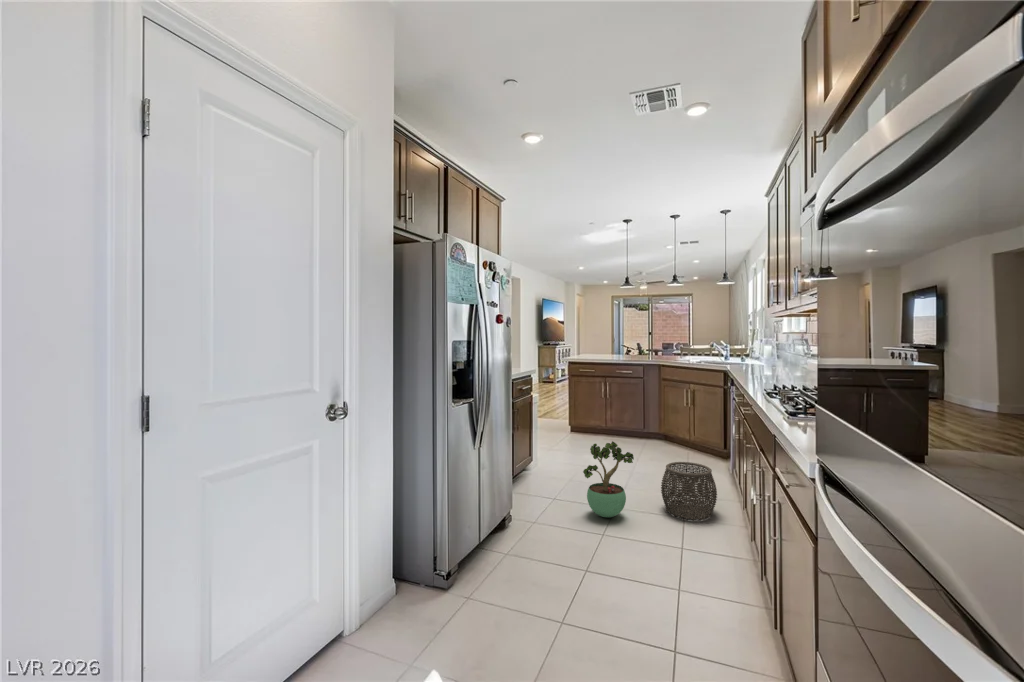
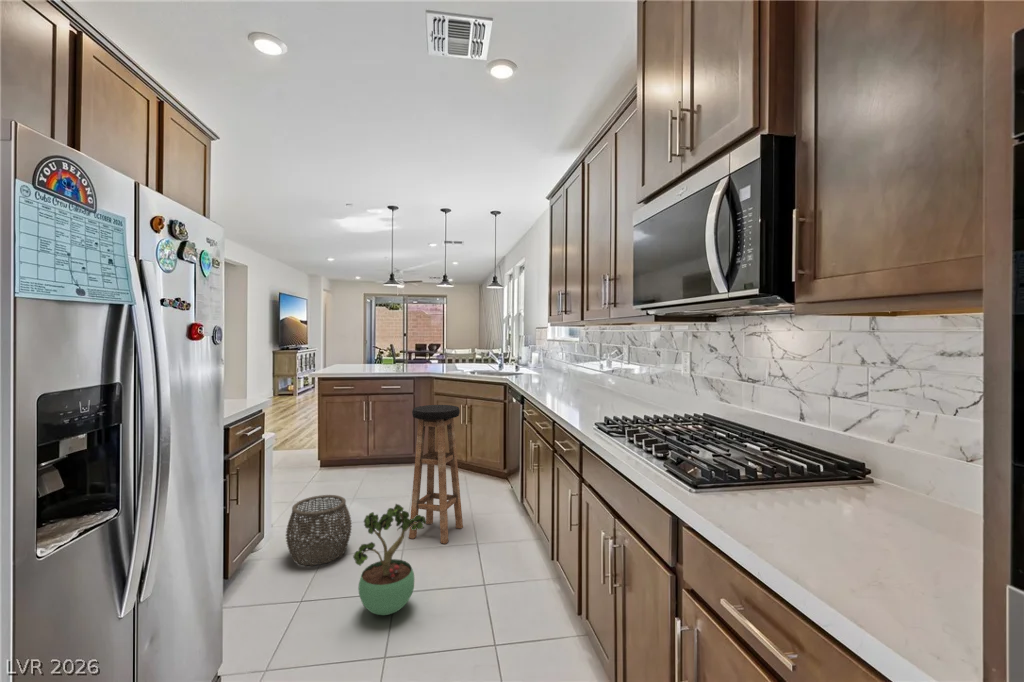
bar stool: none [630,381,676,491] -> present [409,405,463,544]
woven basket: present [661,462,717,520] -> present [286,495,352,566]

